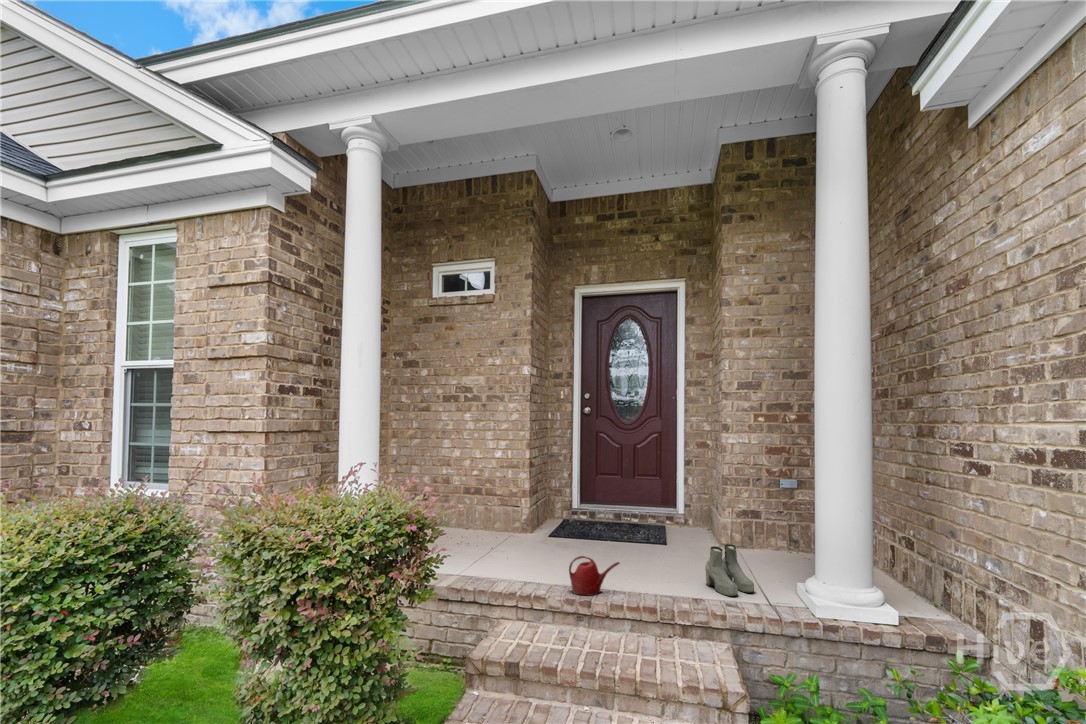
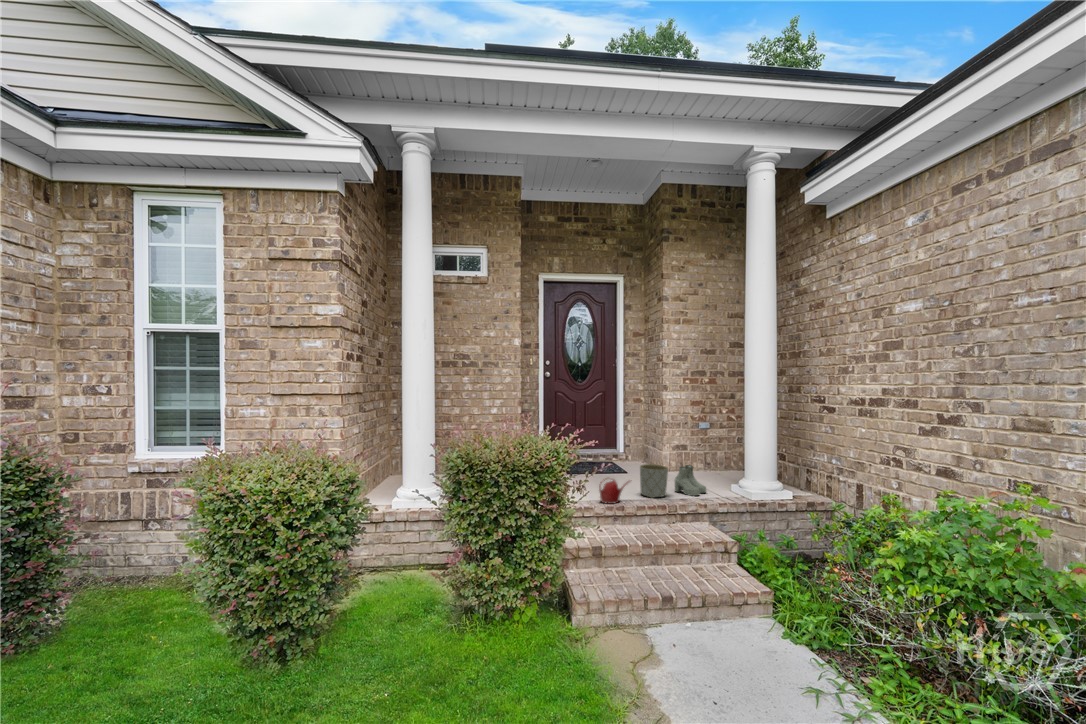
planter: none [644,539,685,593] -> present [640,464,668,498]

